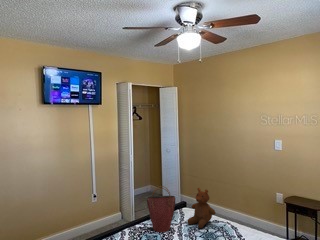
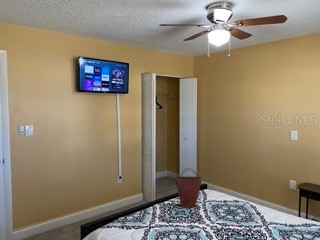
teddy bear: present [187,188,215,228] -> none [211,171,237,206]

